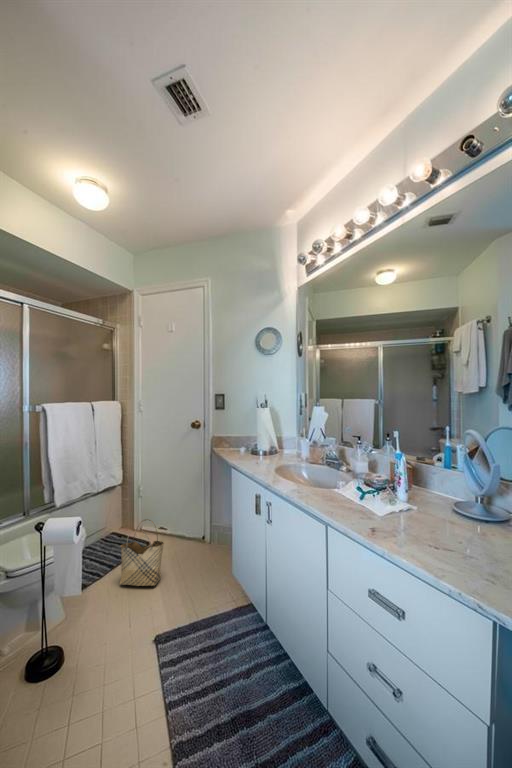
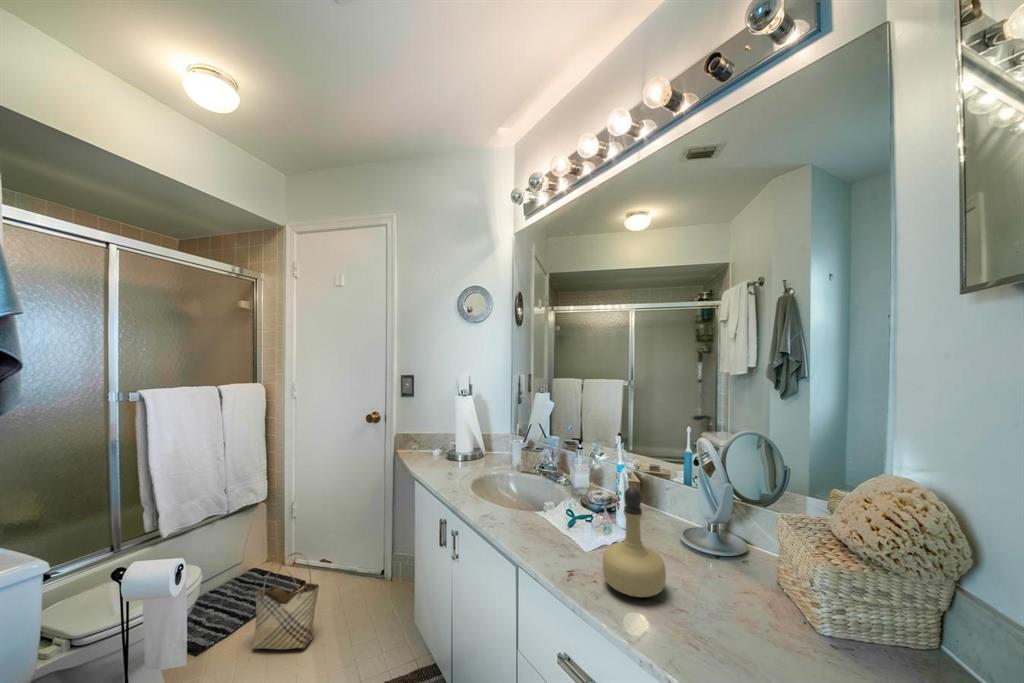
perfume bottle: none [403,462,459,546] -> present [603,487,666,597]

